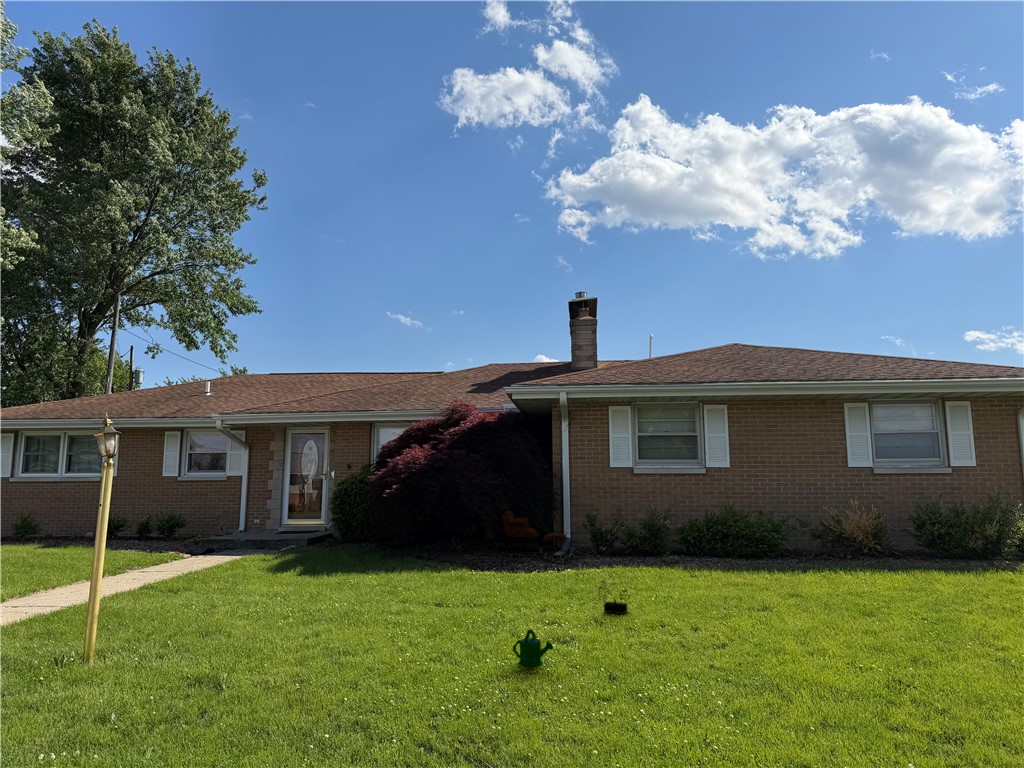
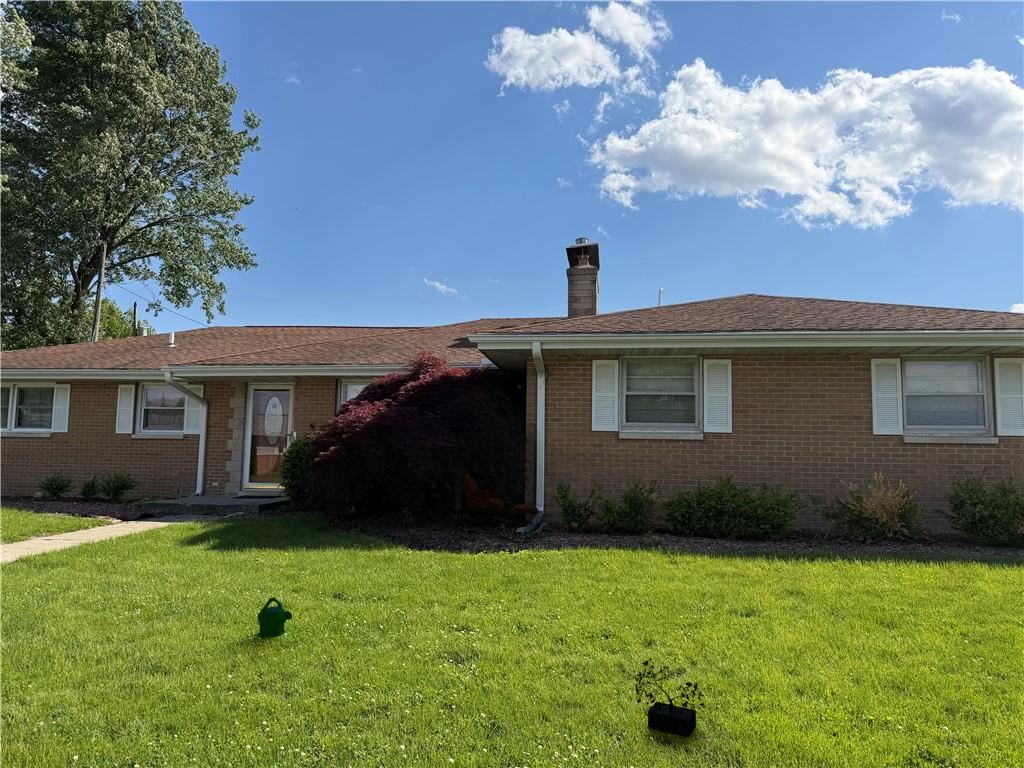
decorative plant: present [598,581,630,614] -> present [633,658,704,737]
watering can: present [513,629,553,666] -> present [257,597,292,637]

